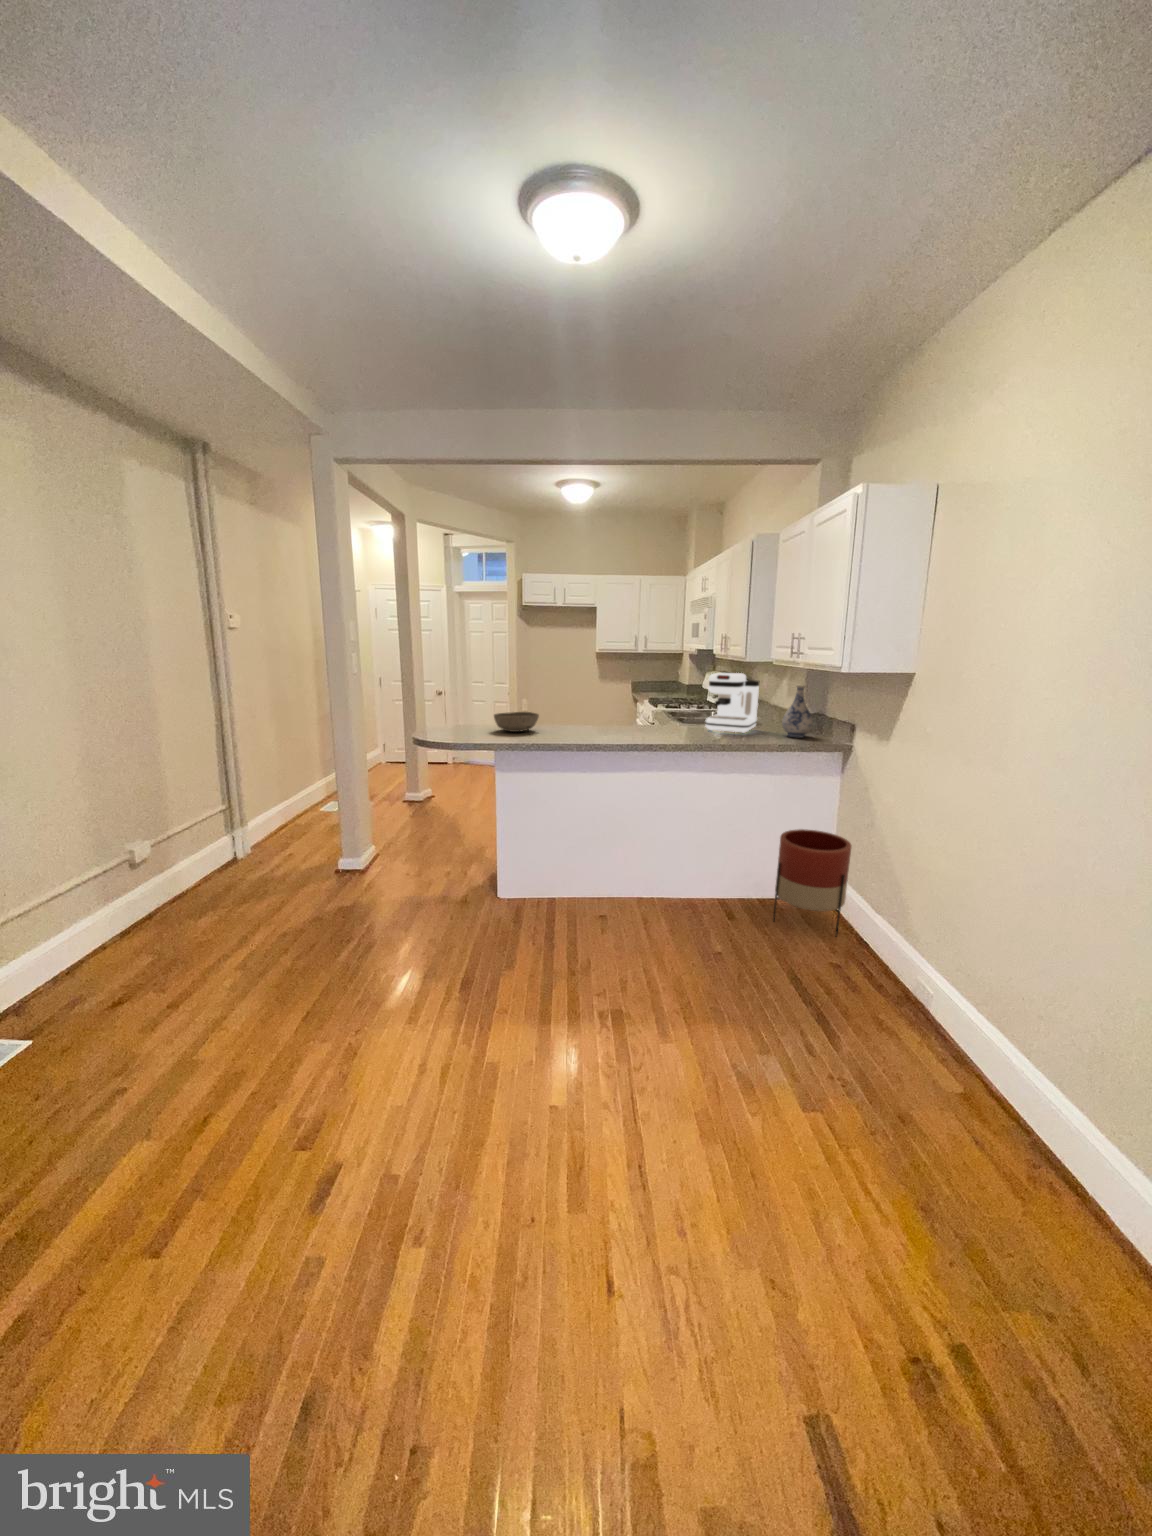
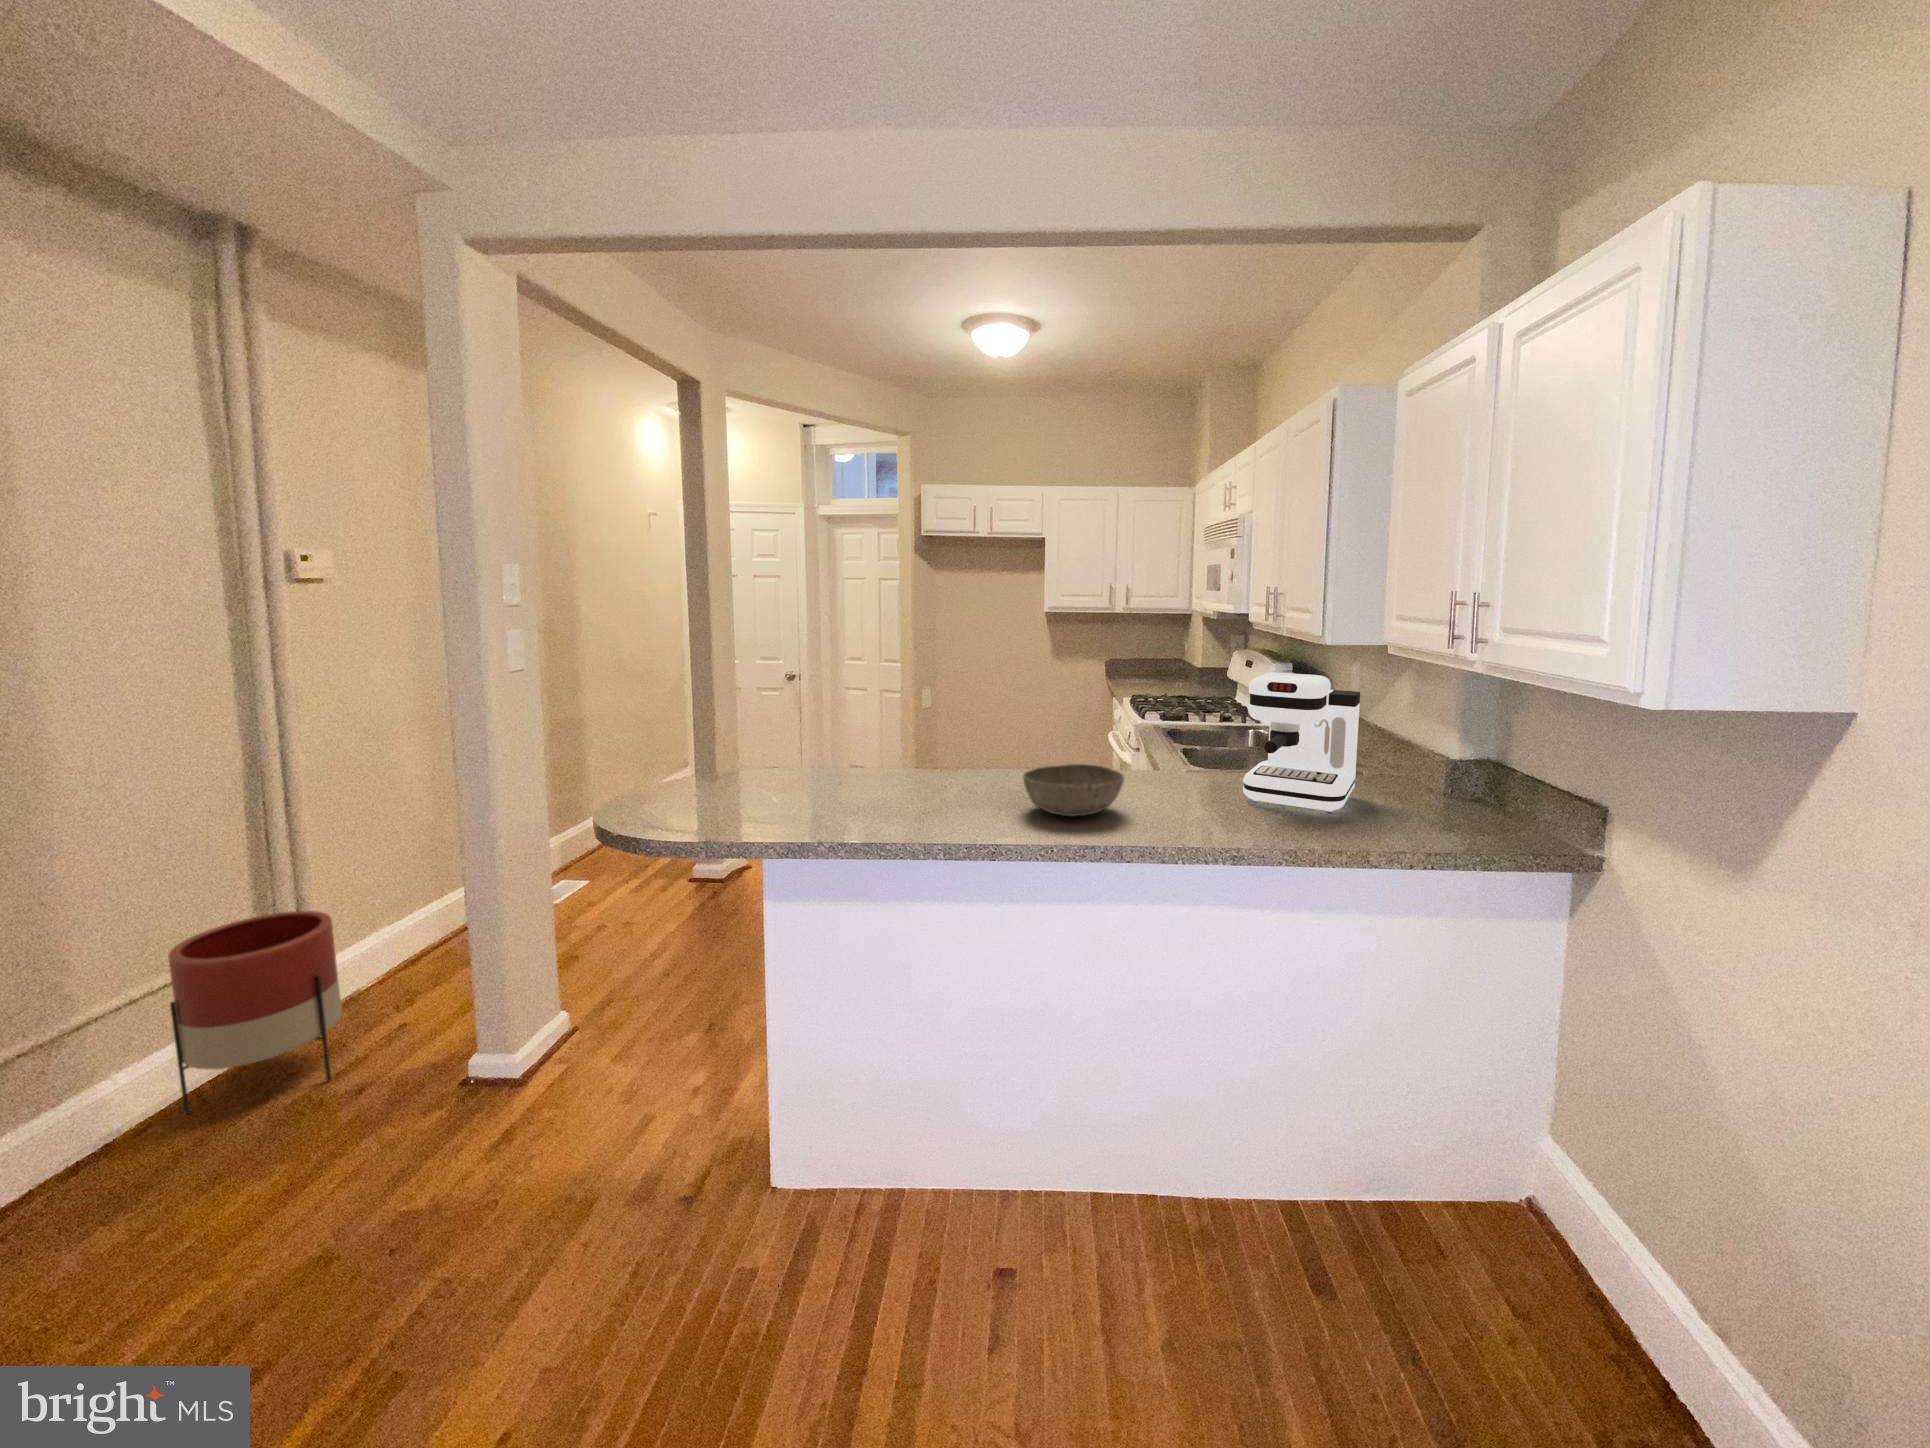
vase: present [782,686,813,737] -> none [1421,710,1496,830]
bowl: present [494,712,539,732] -> present [1023,764,1124,816]
planter: present [773,829,851,936] -> present [168,911,342,1115]

